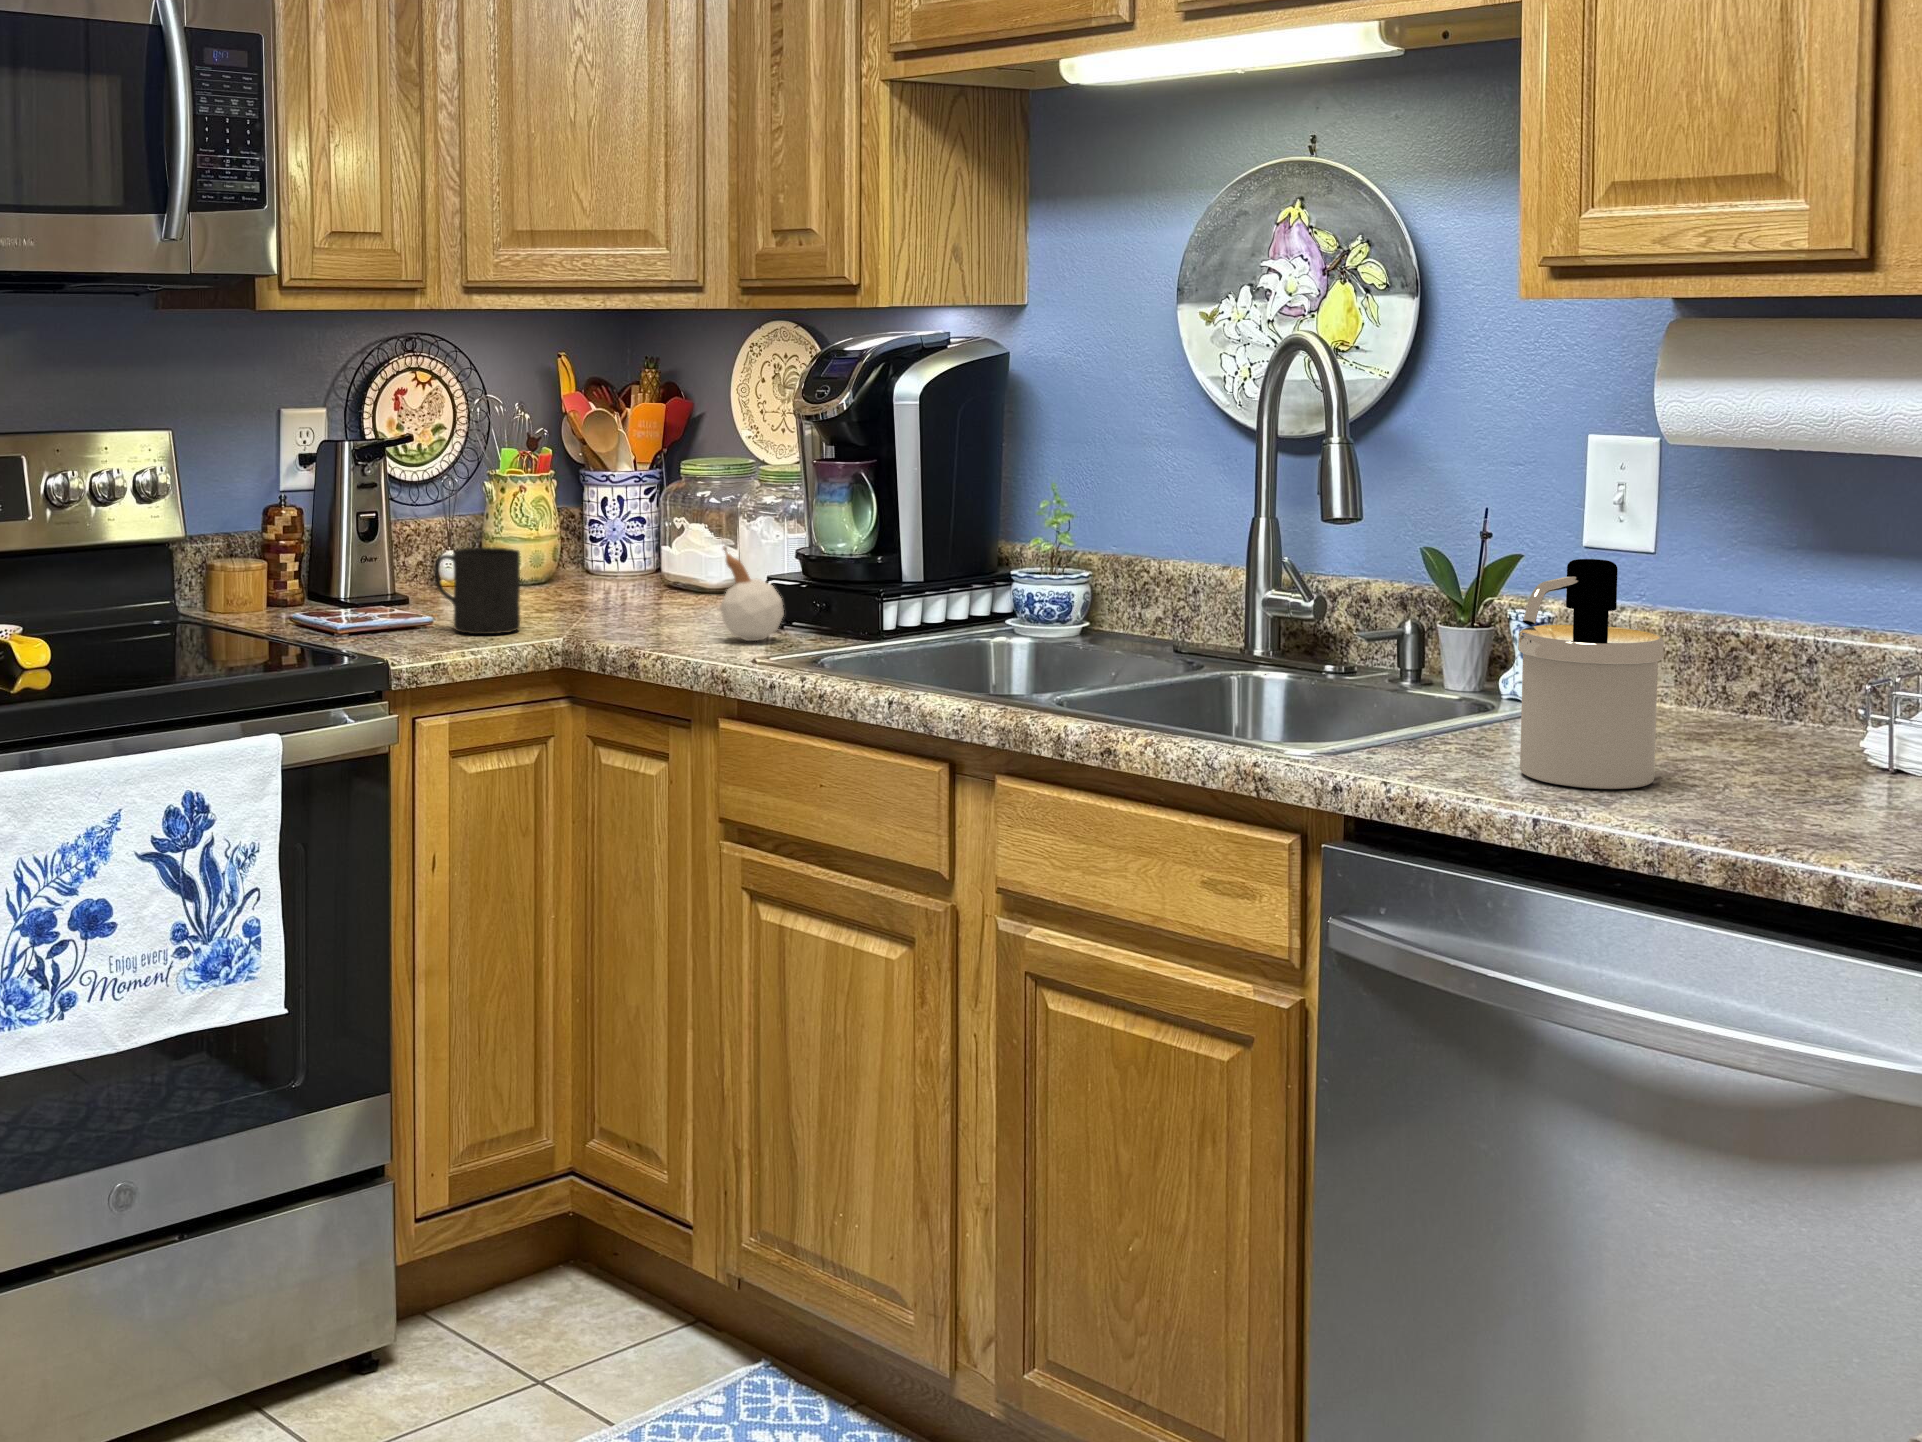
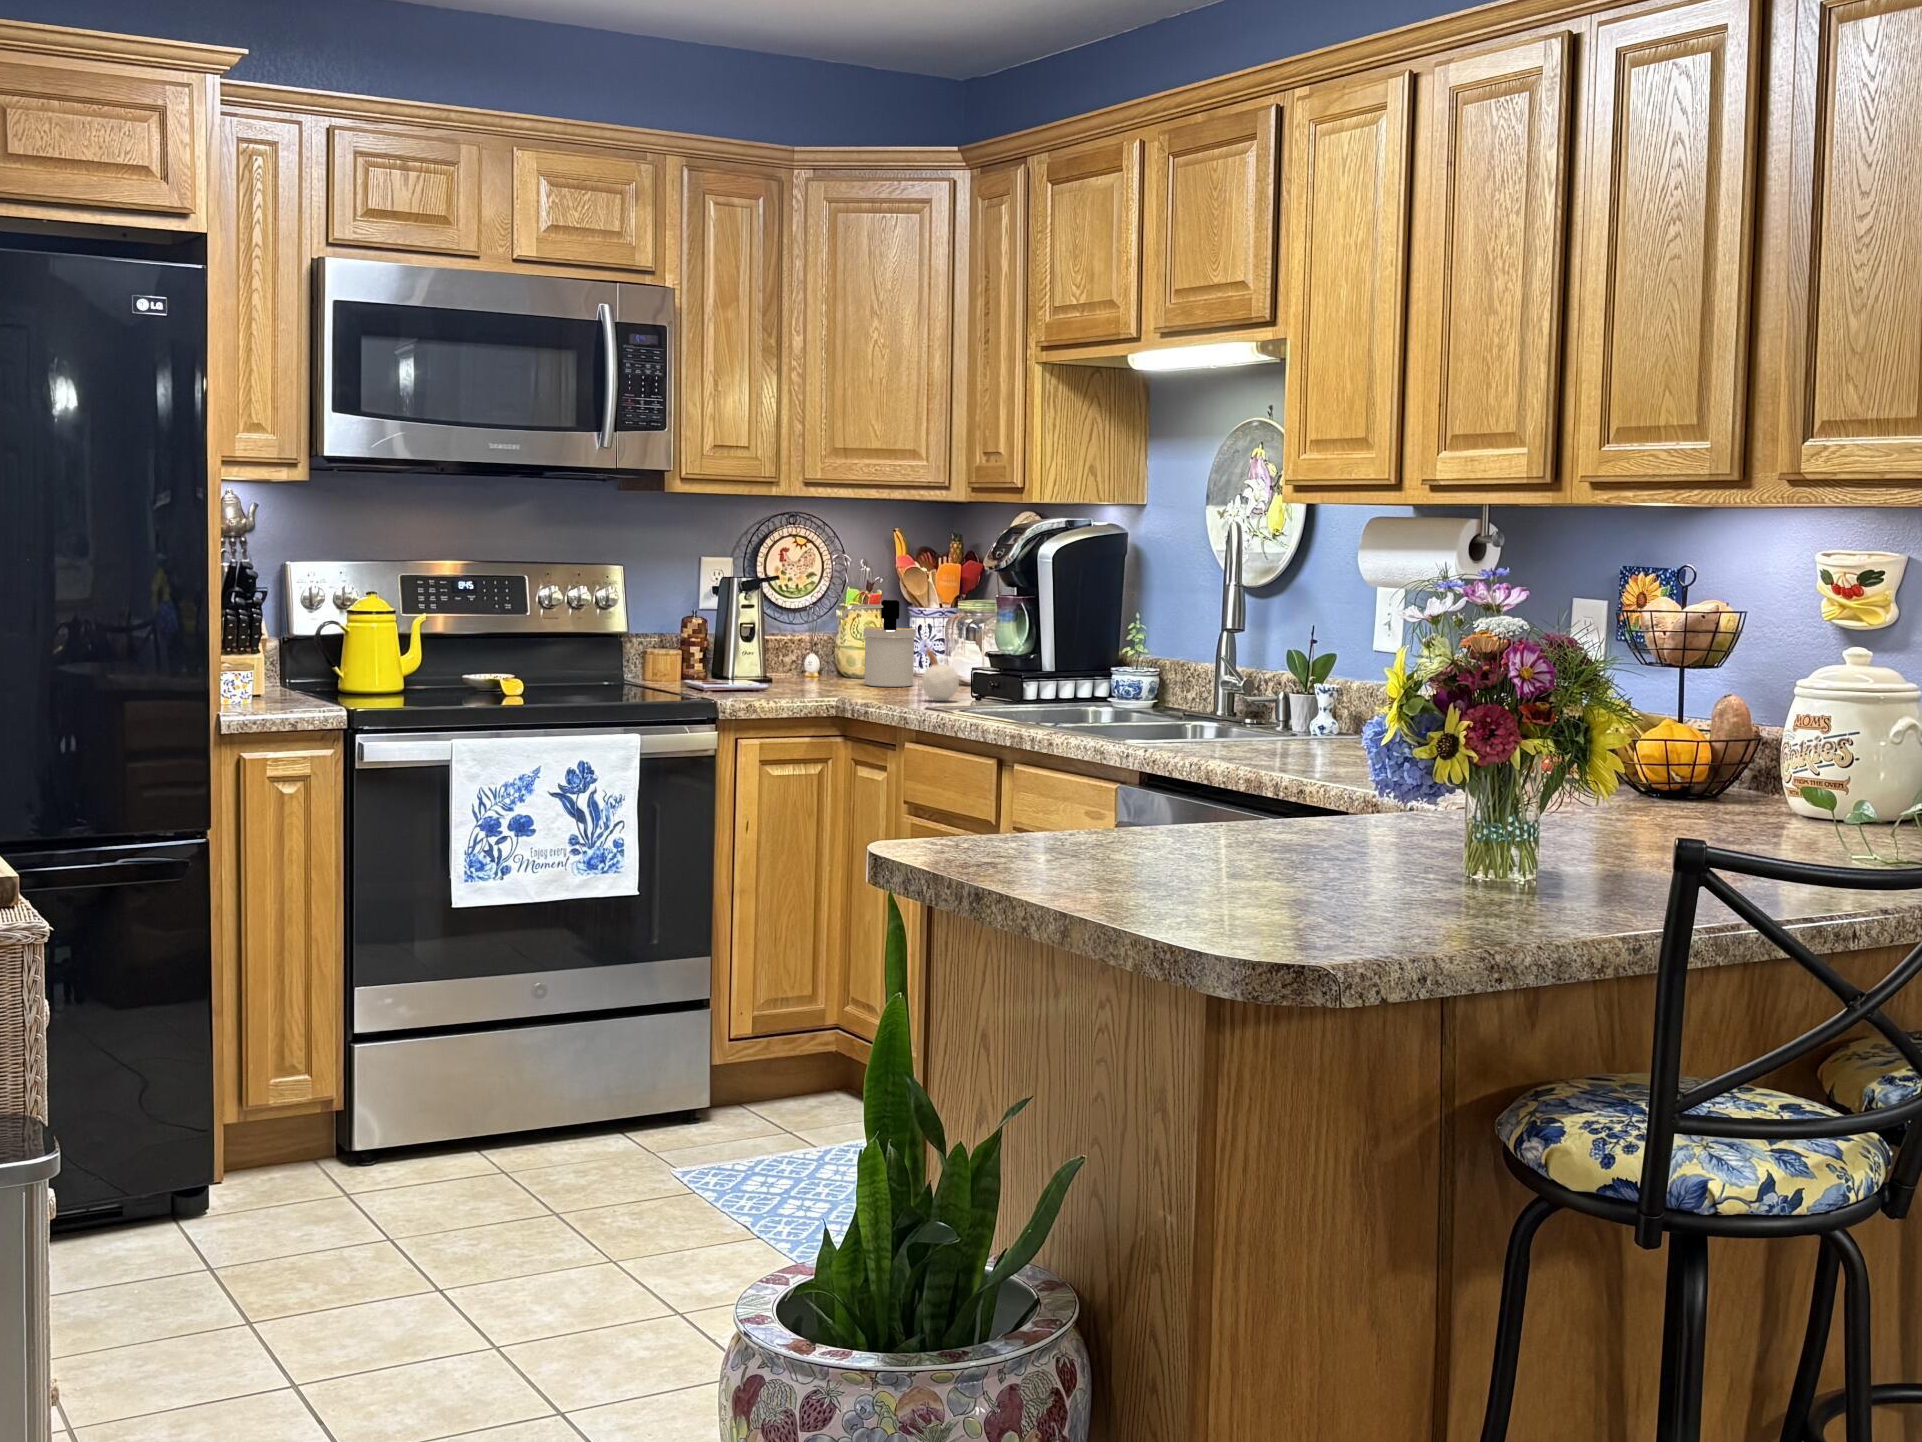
mug: present [434,547,520,634] -> none [763,642,813,693]
soap dispenser: present [1518,559,1664,789] -> present [841,600,916,687]

